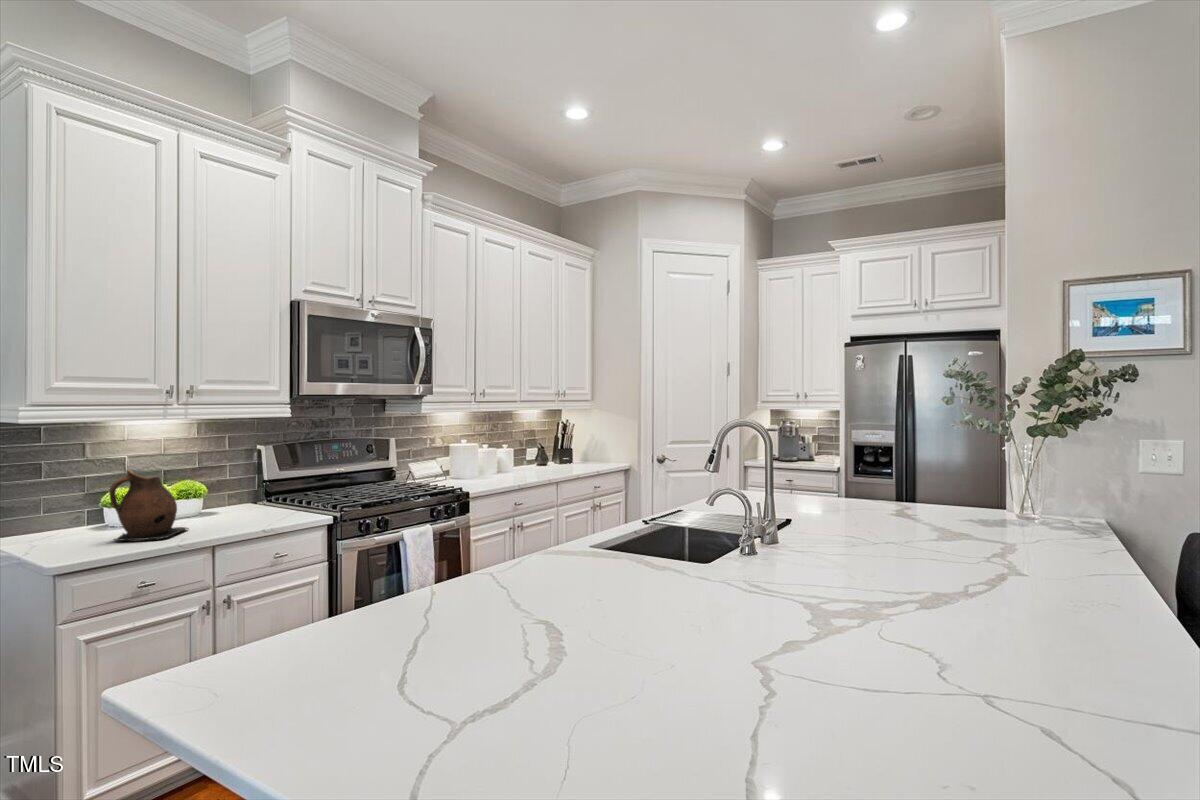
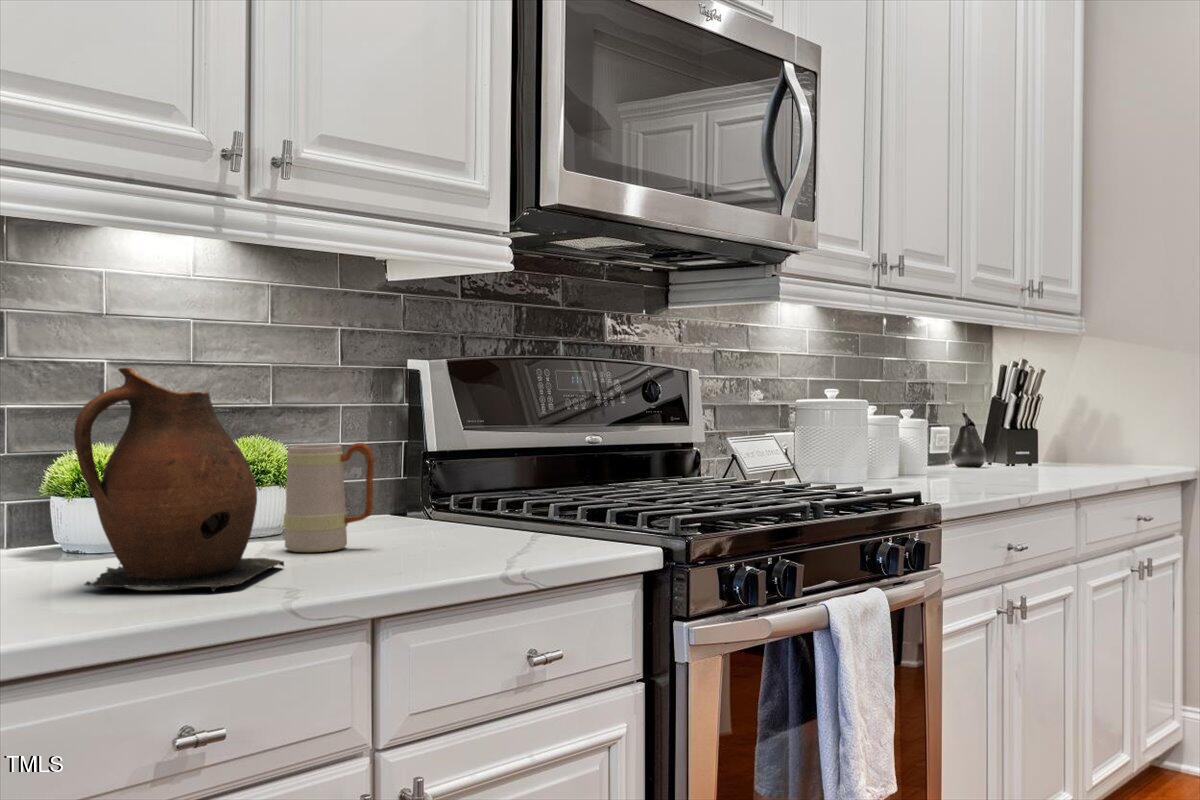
mug: none [194,485,229,523] -> present [284,443,374,552]

